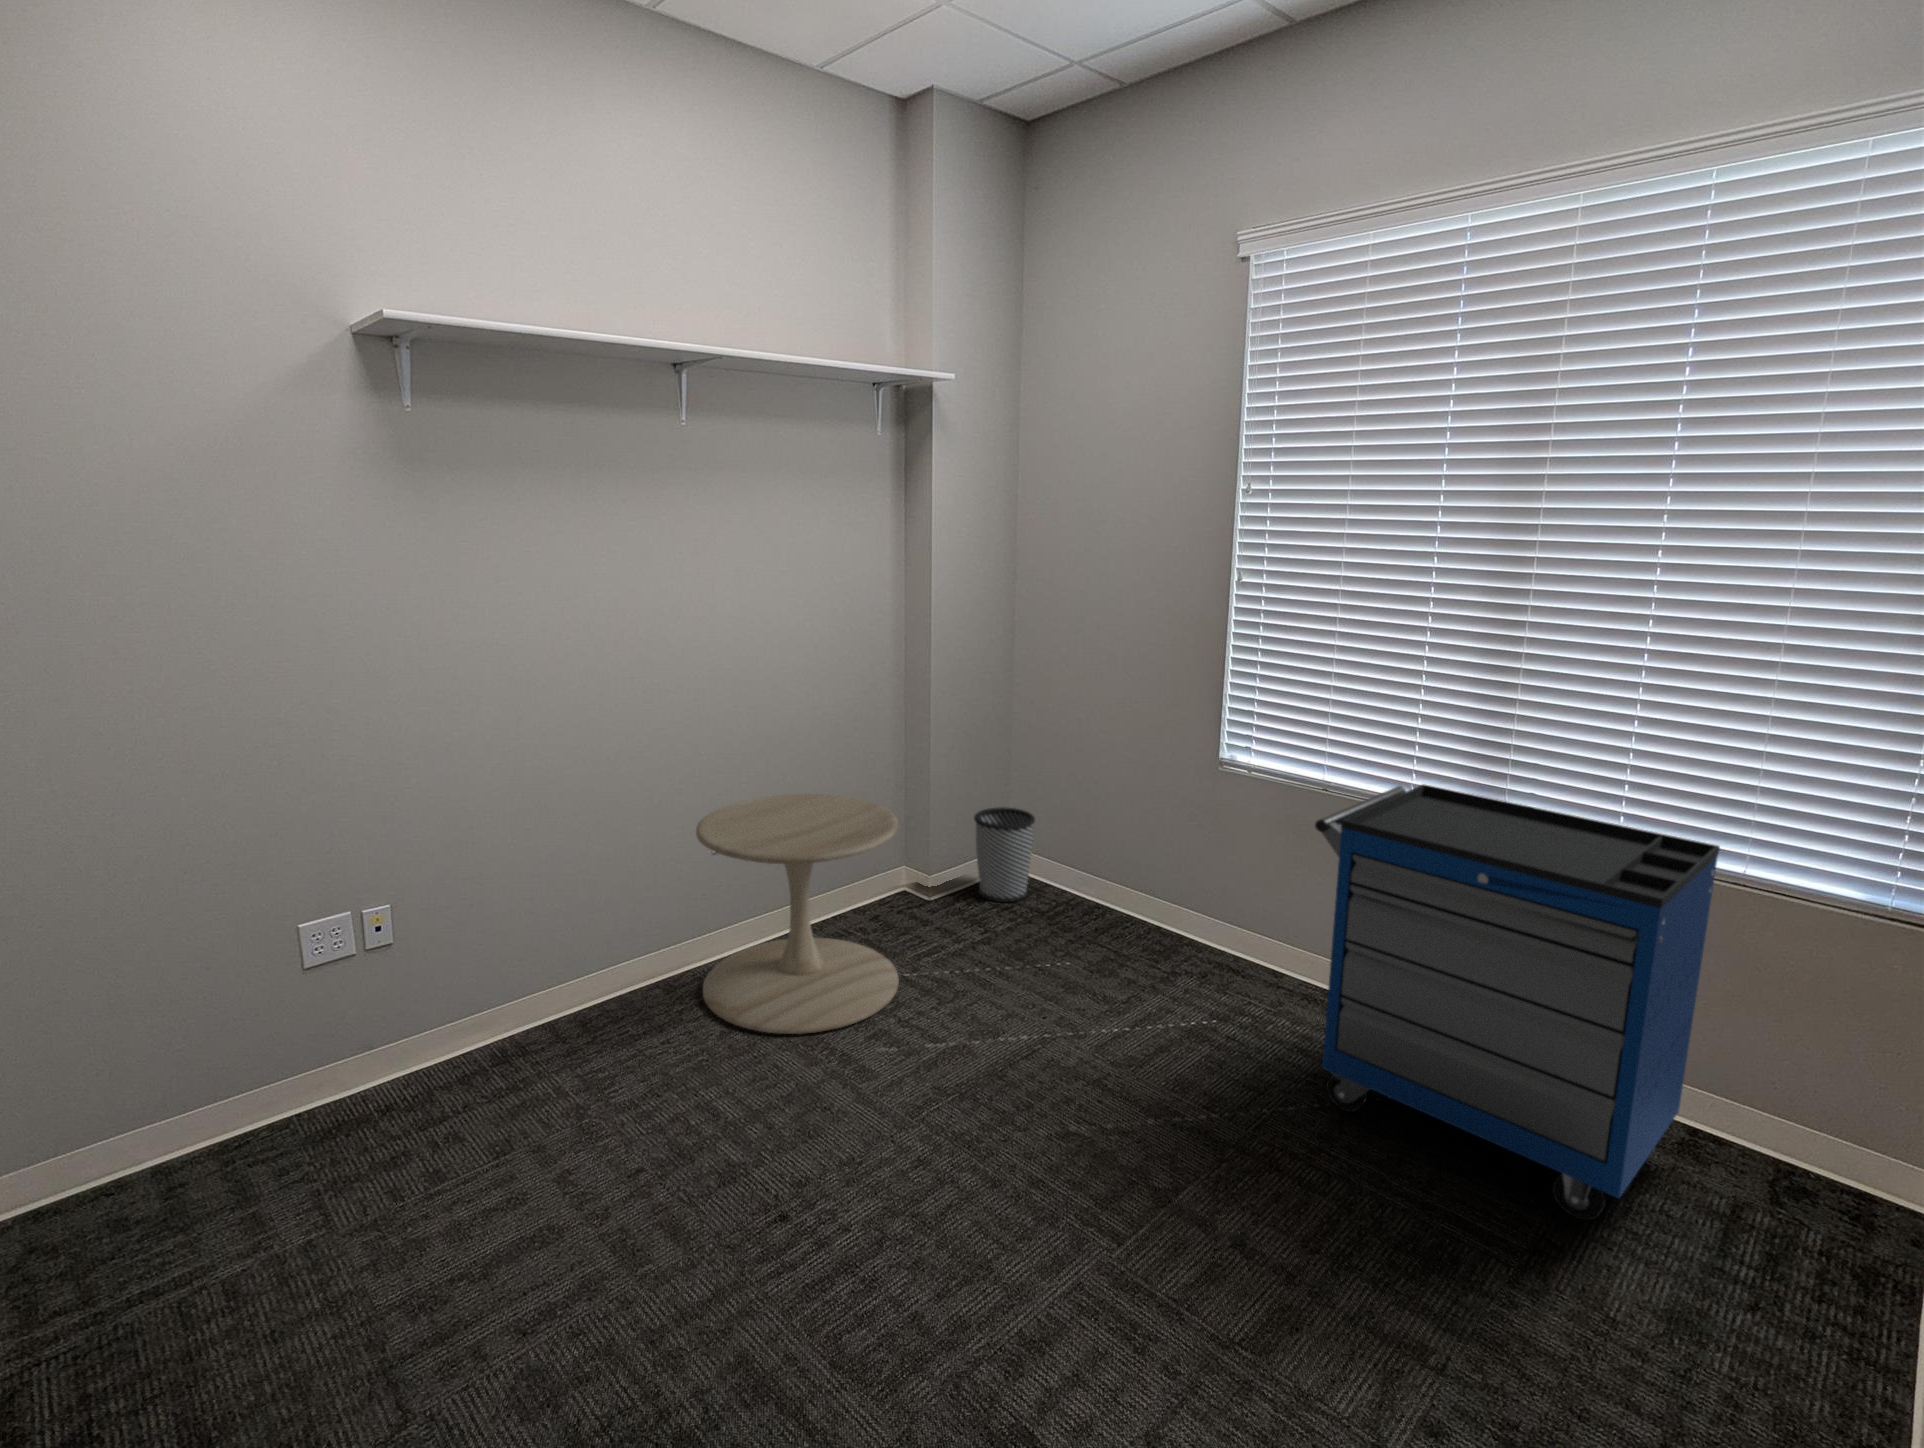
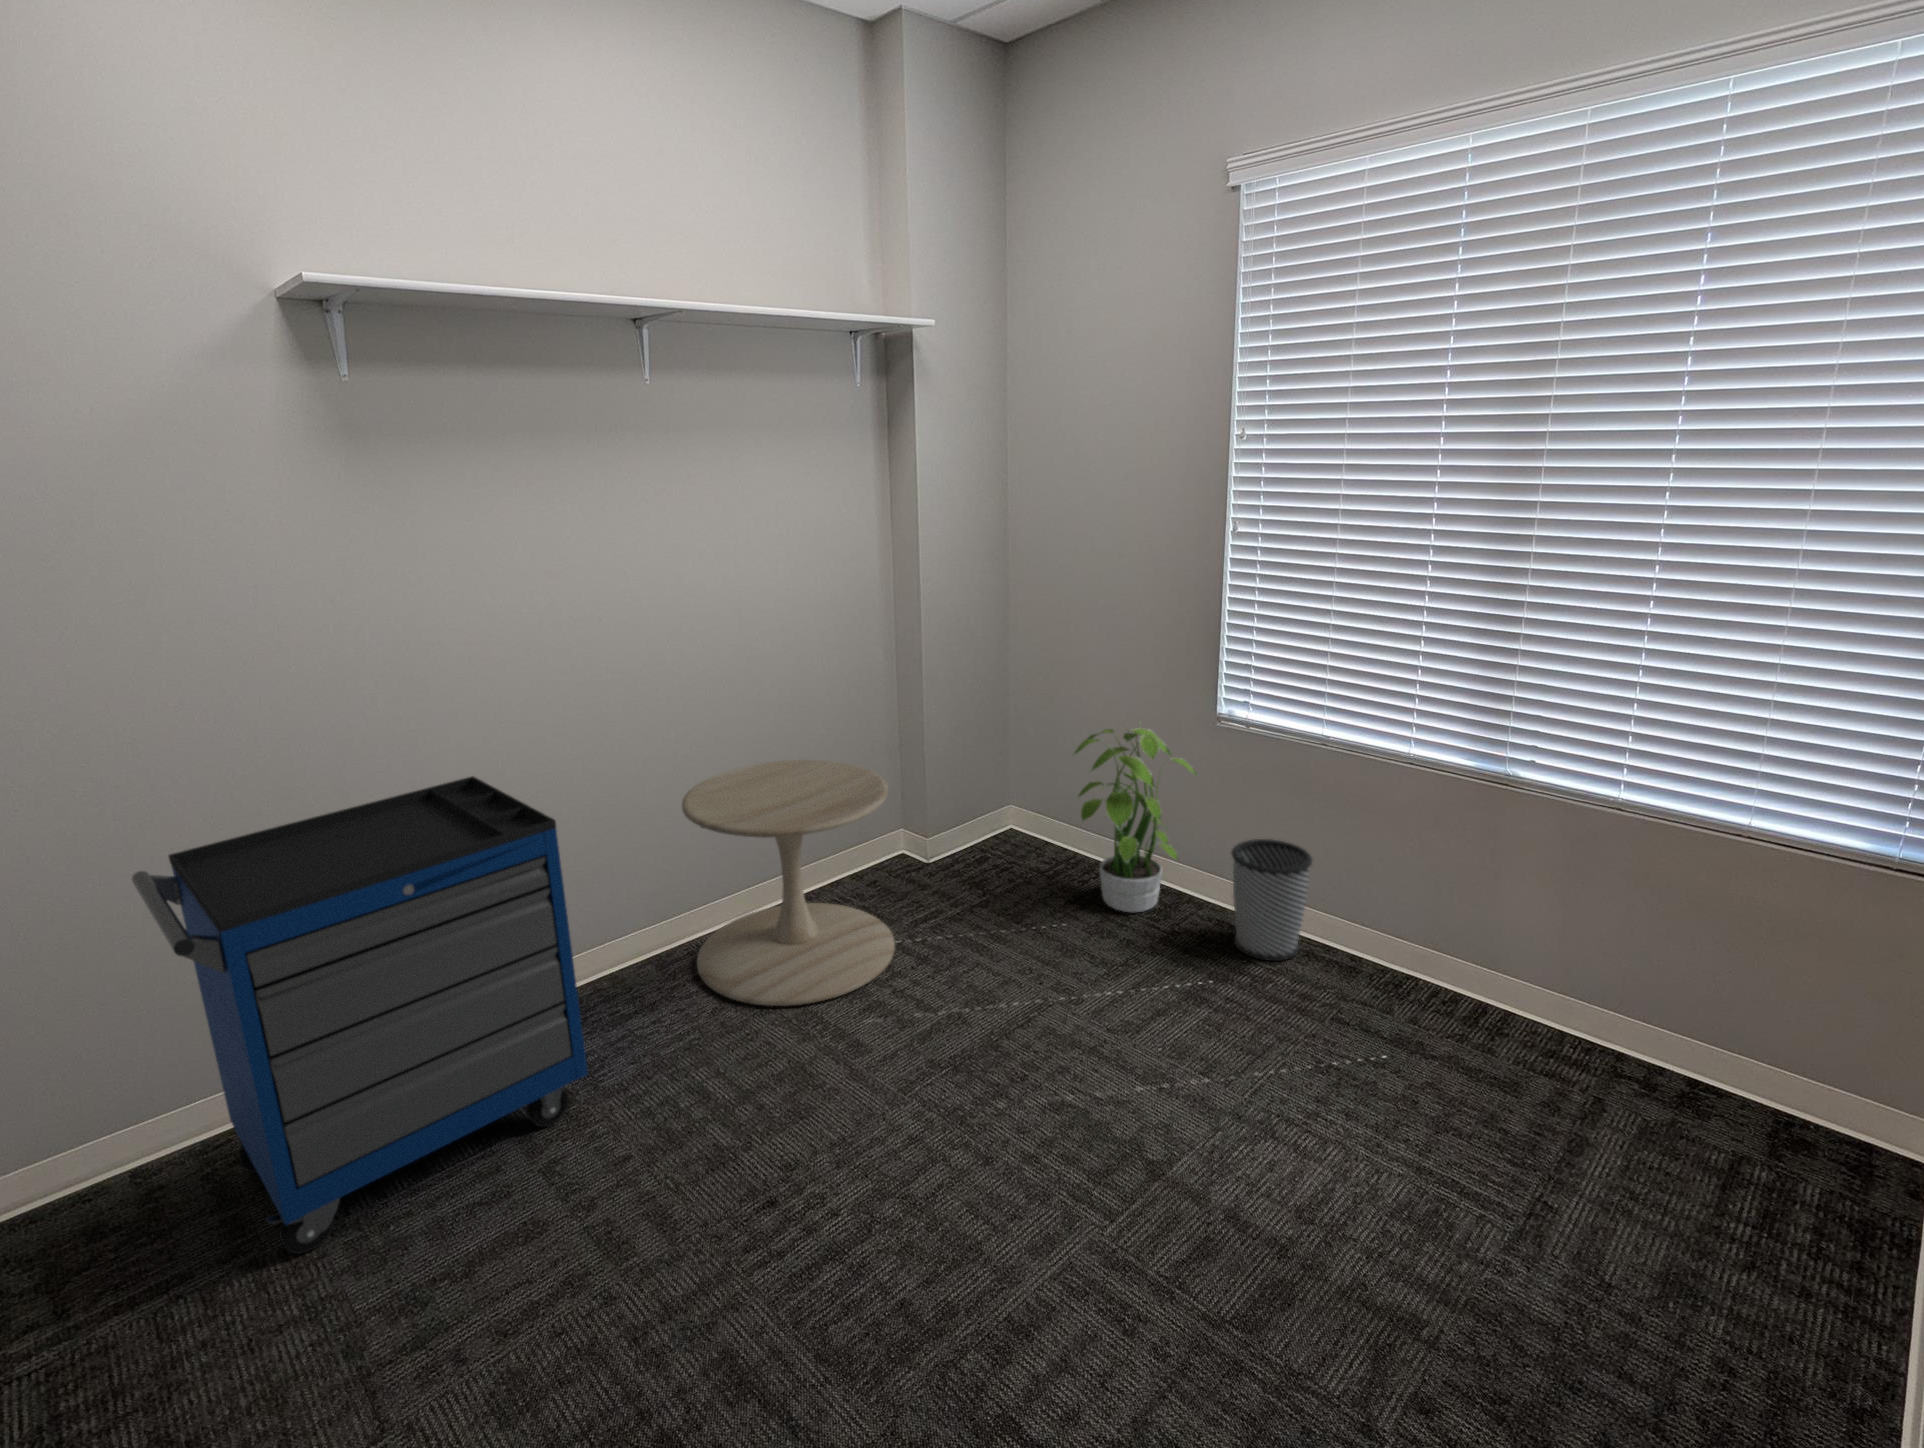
potted plant: none [1076,763,1202,956] -> present [1073,727,1197,912]
storage cabinet: present [1315,784,1720,1220] -> present [132,776,588,1254]
wastebasket: present [974,807,1035,902] -> present [1232,839,1312,961]

